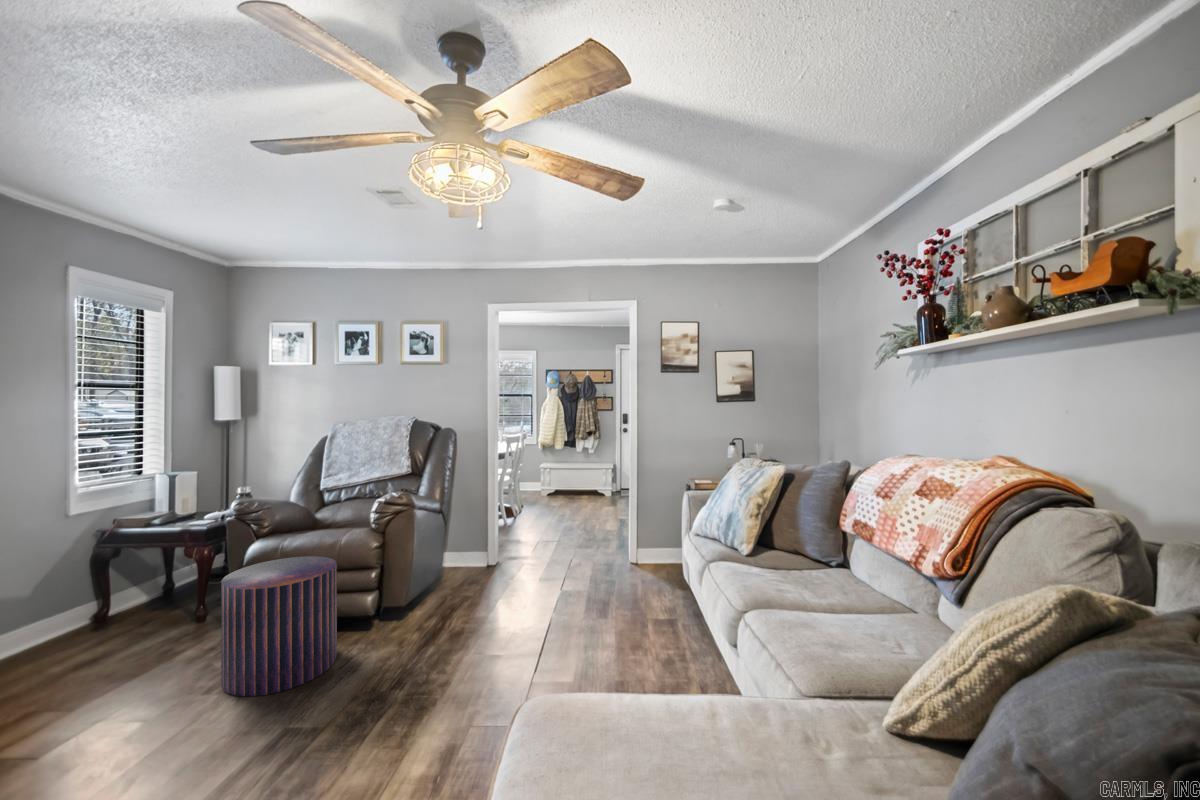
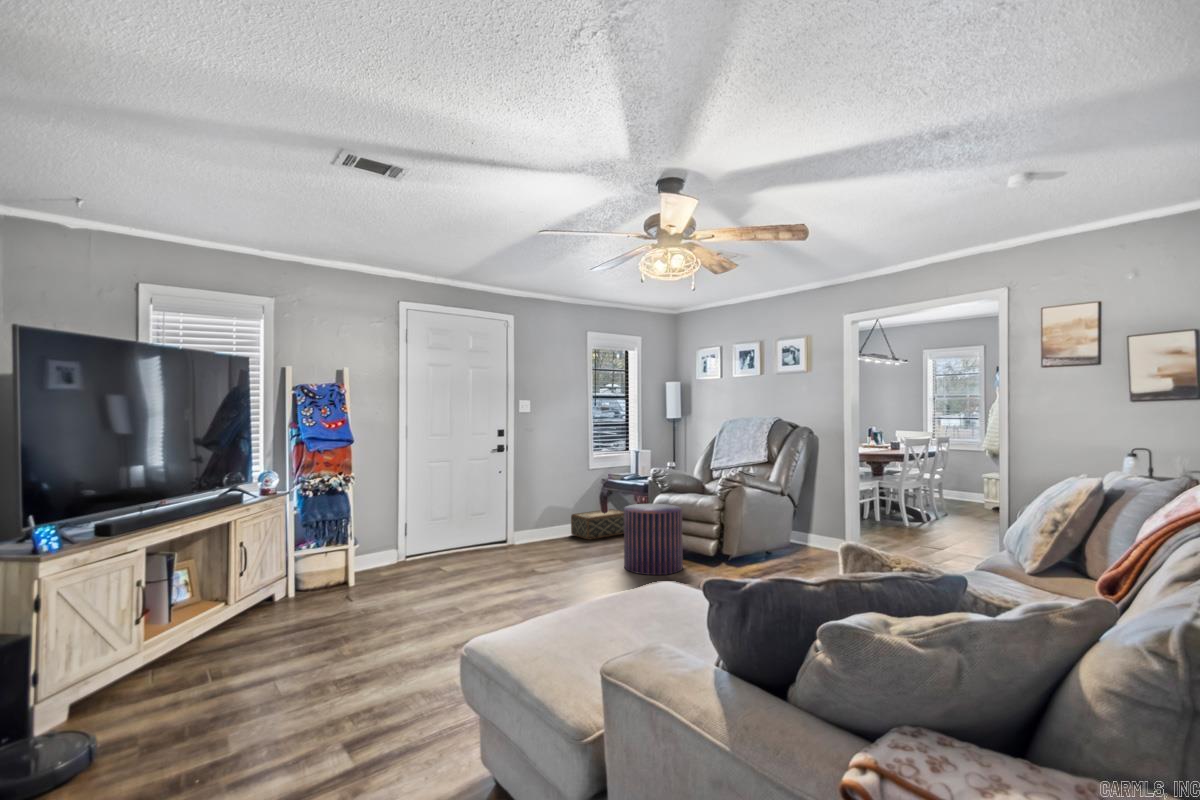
woven basket: none [17,582,165,661] -> present [571,509,624,540]

